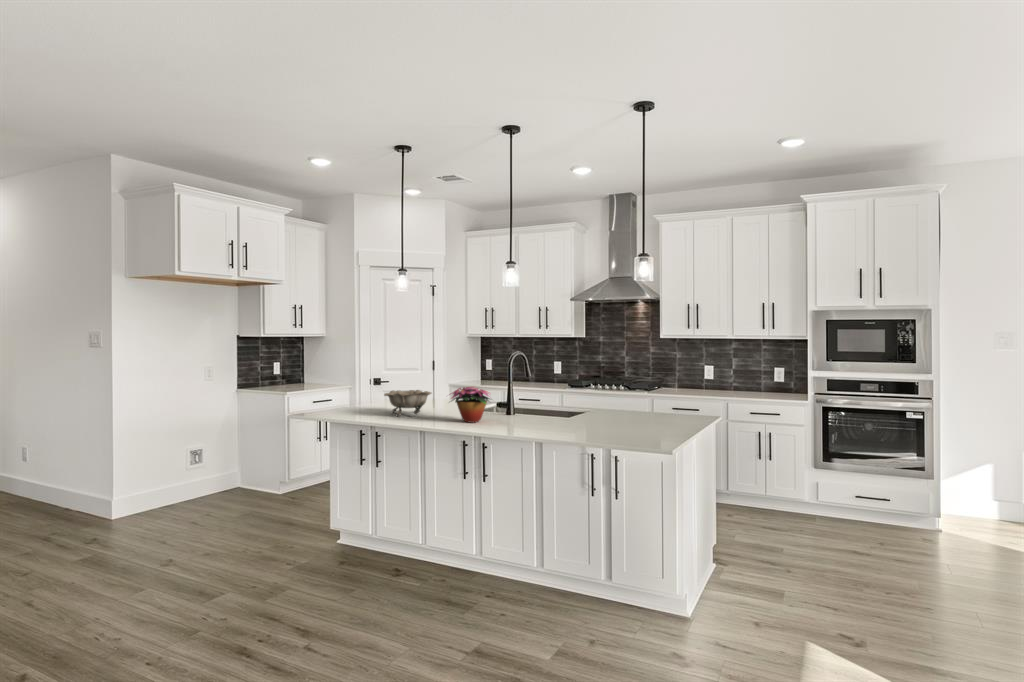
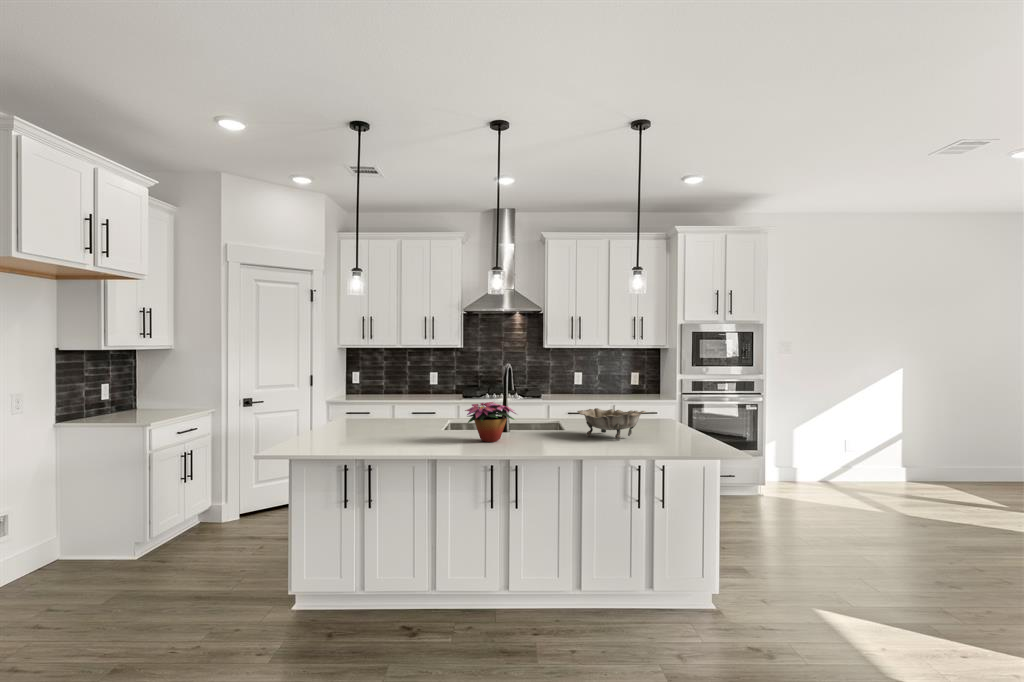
decorative bowl: present [384,390,431,417] -> present [577,408,645,441]

